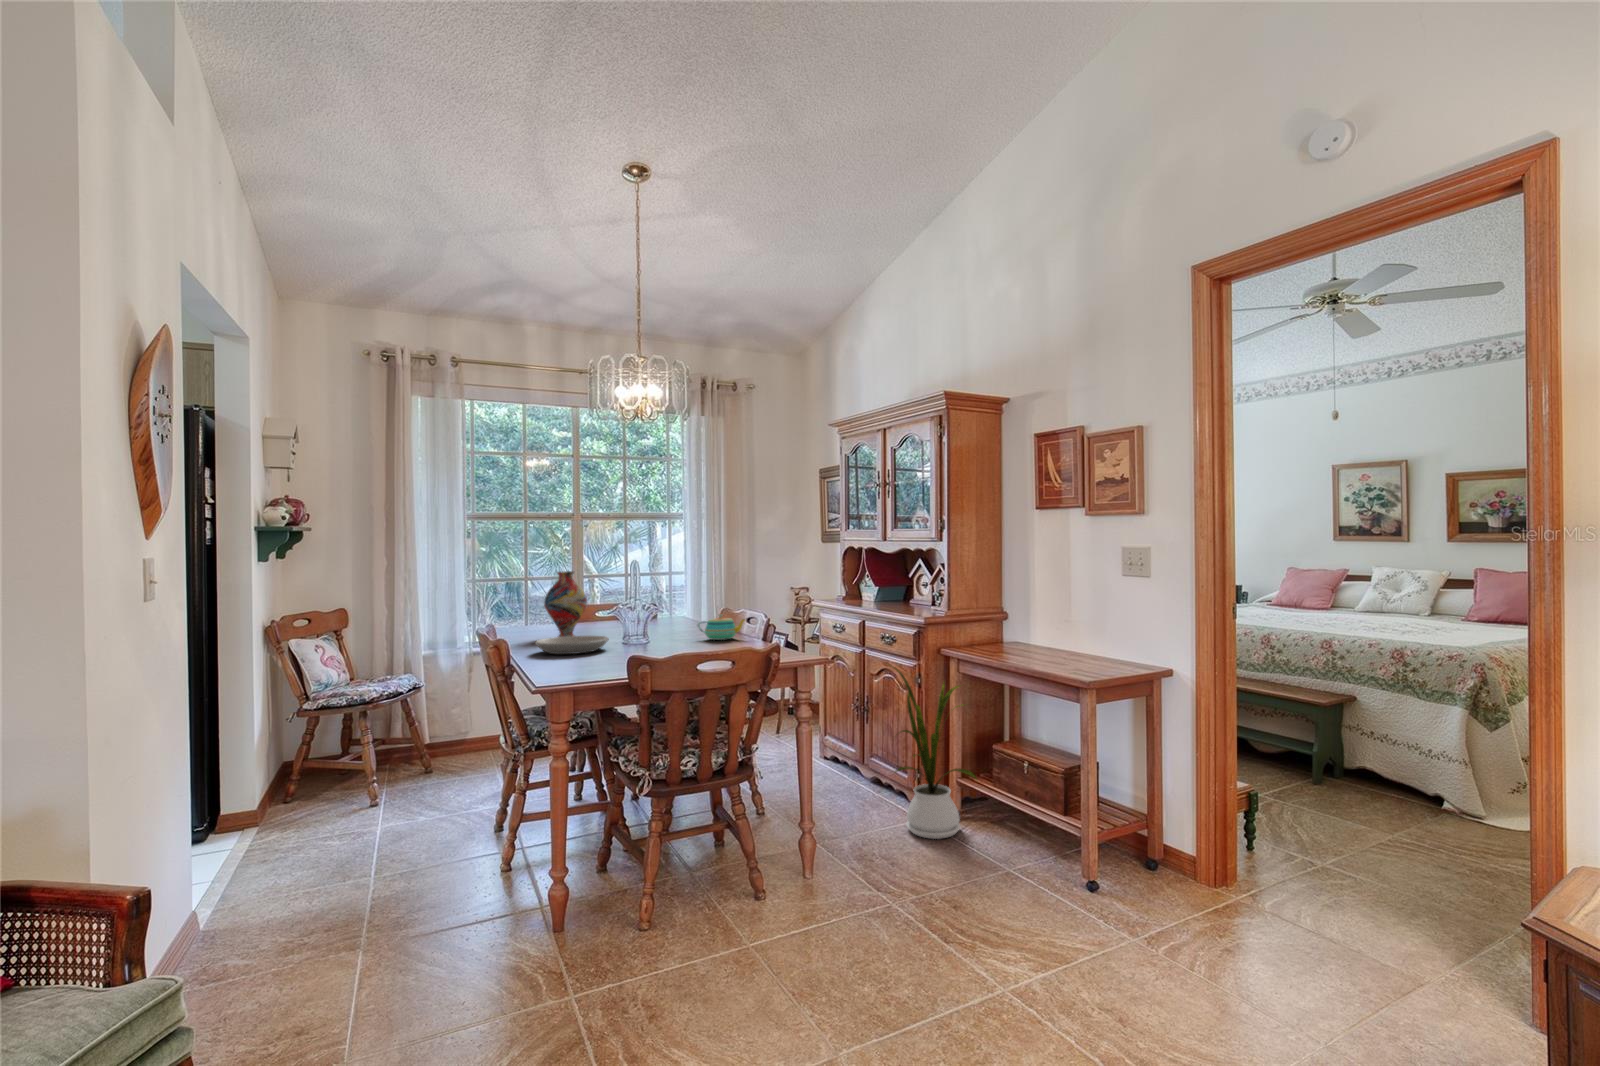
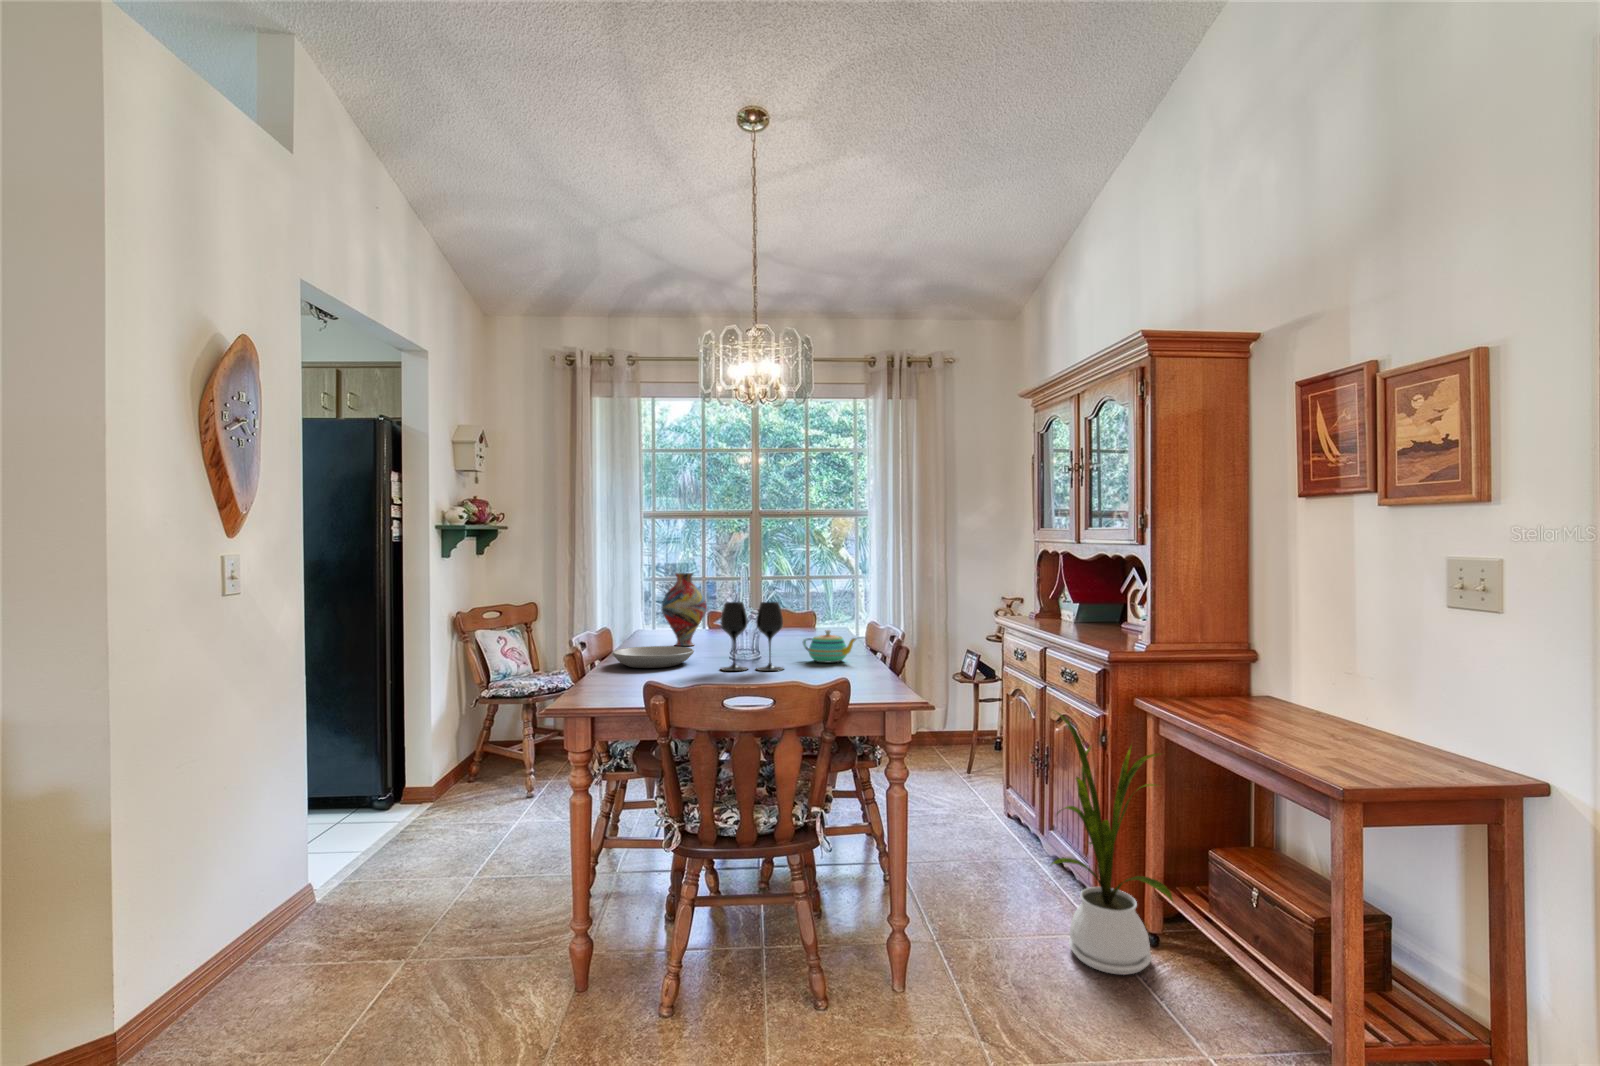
wine glass: none [642,591,696,650] -> present [721,602,783,671]

